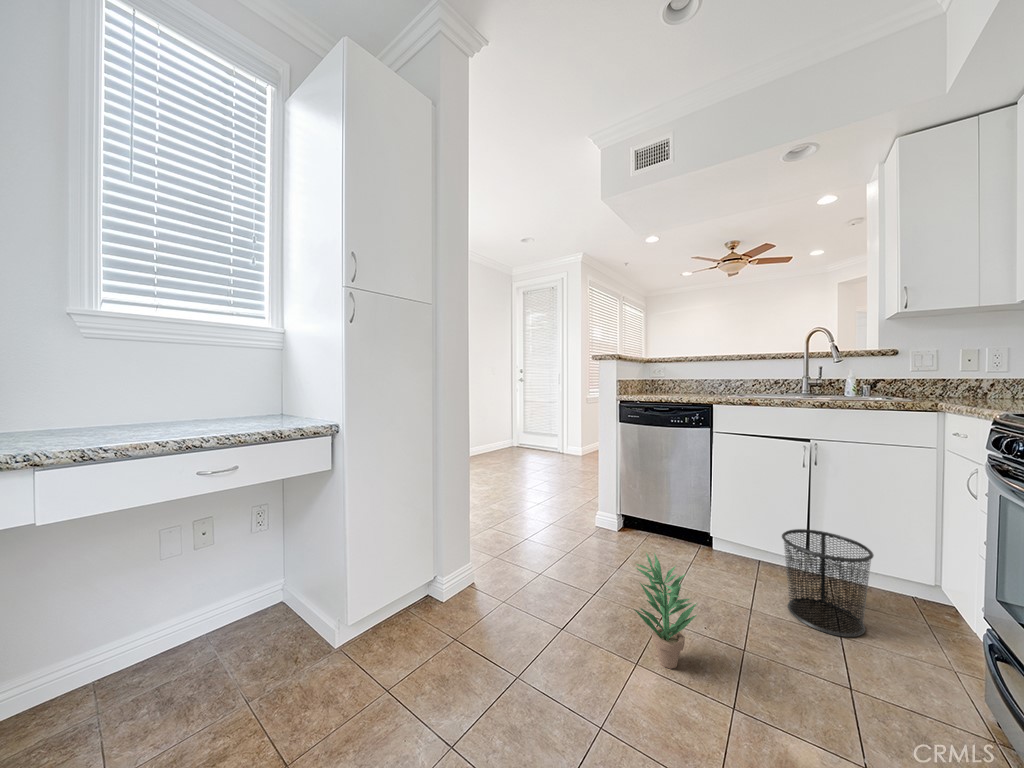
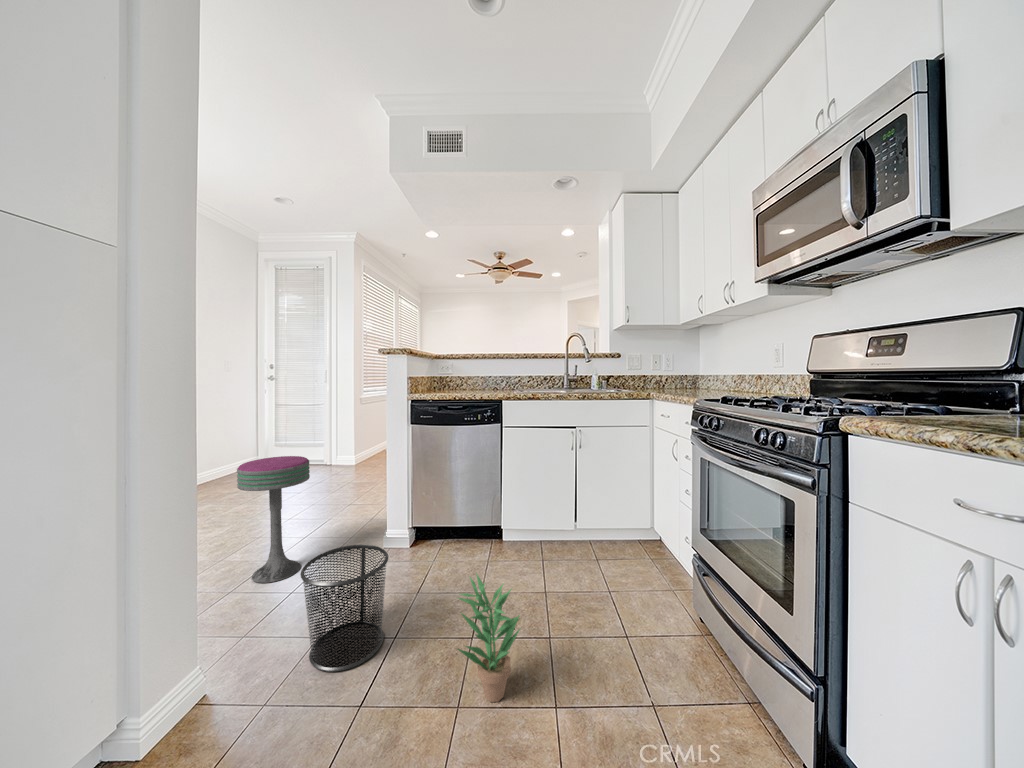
bar stool: none [494,440,540,531] -> present [237,456,310,583]
waste bin: present [782,529,874,637] -> present [300,544,389,672]

